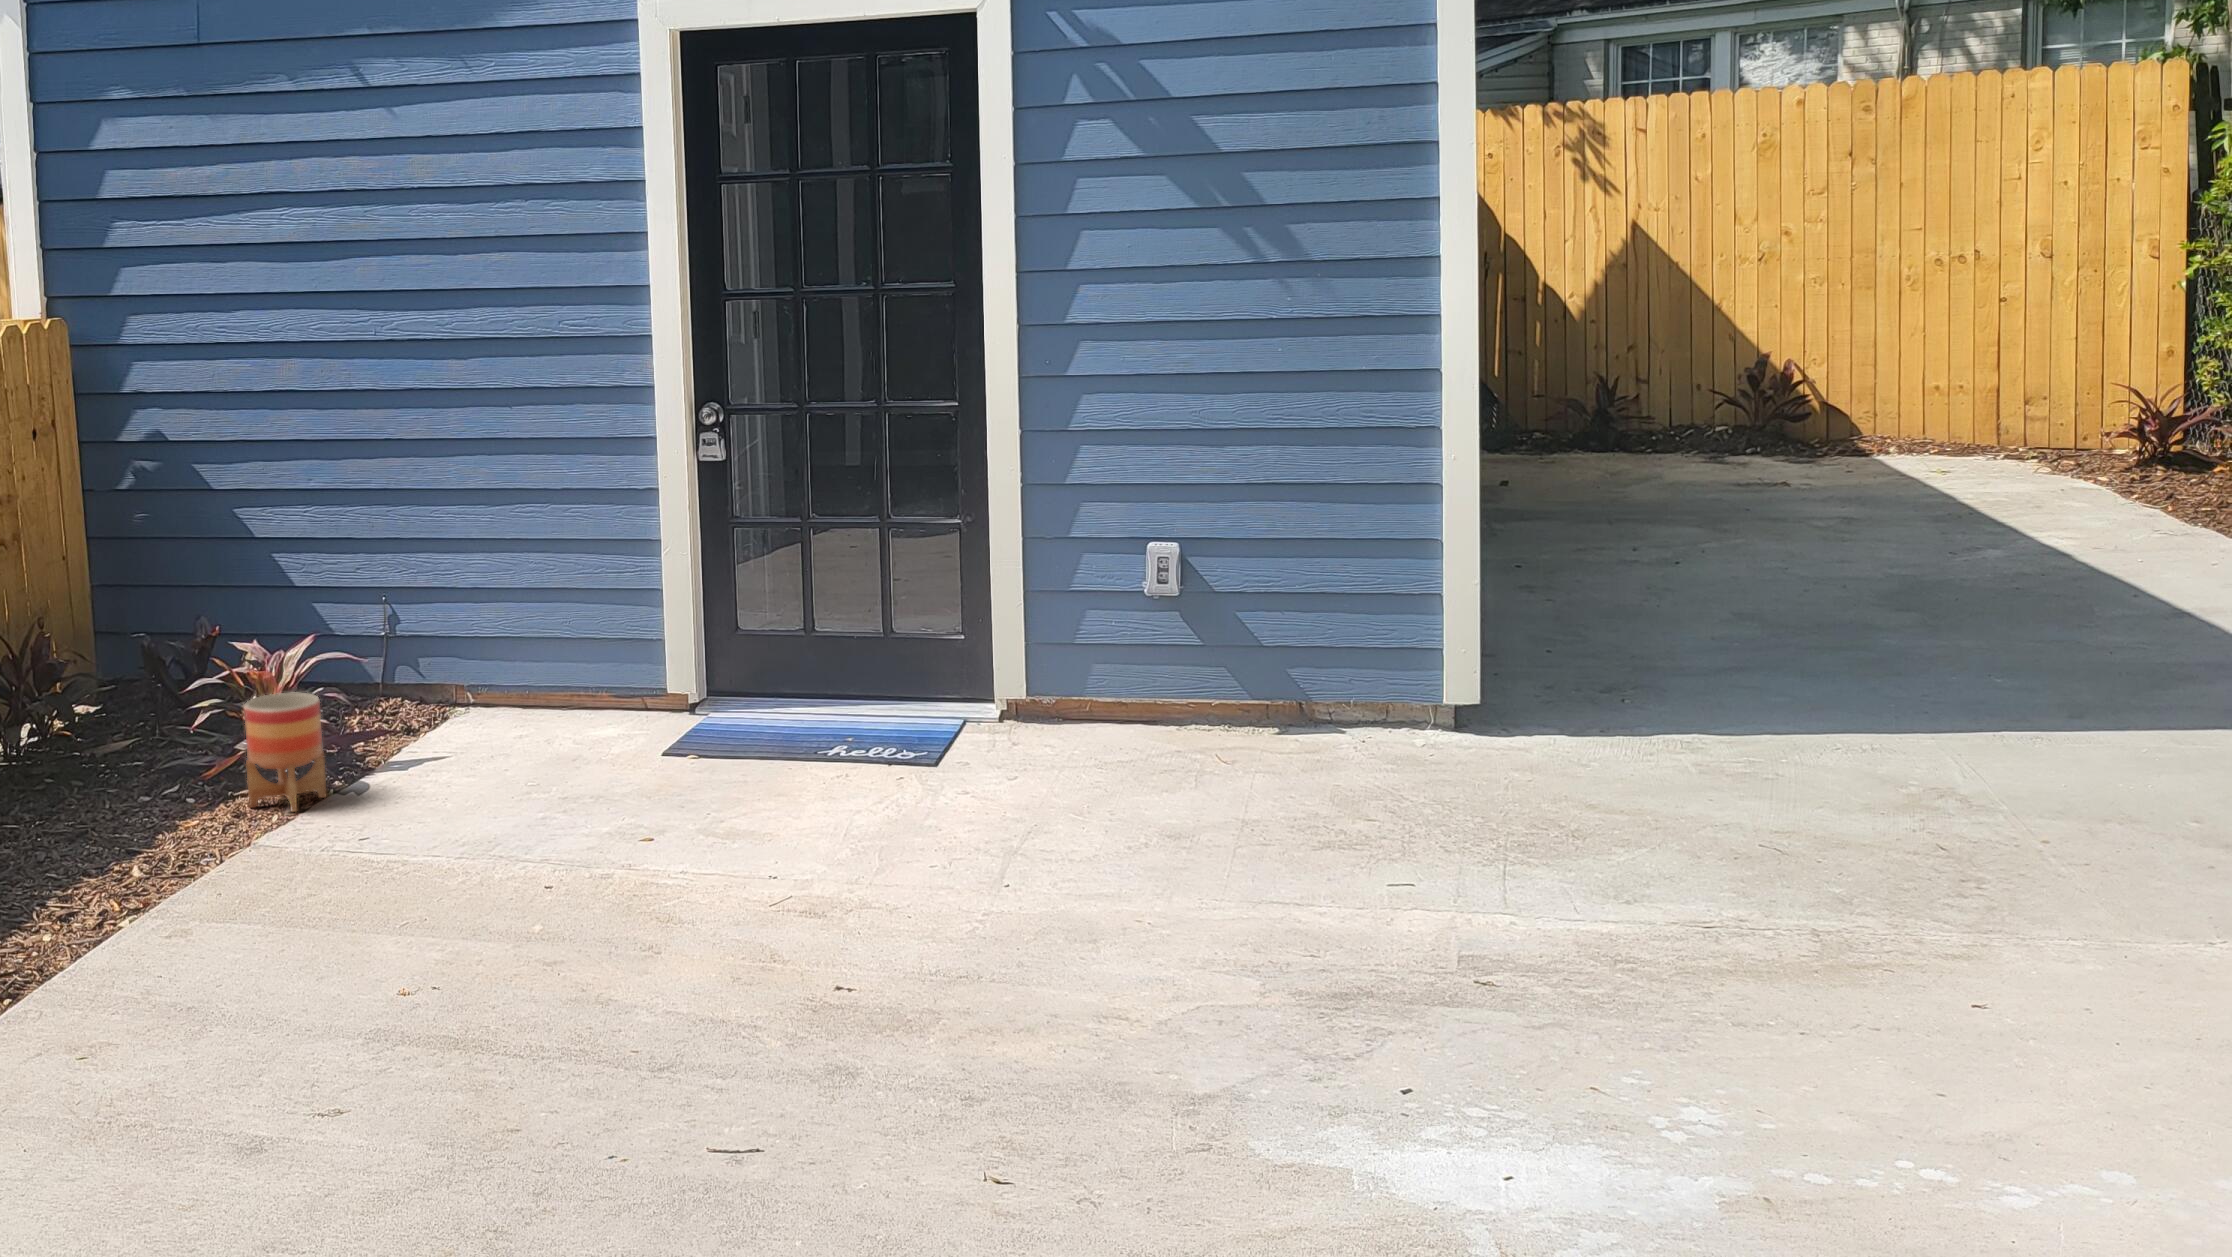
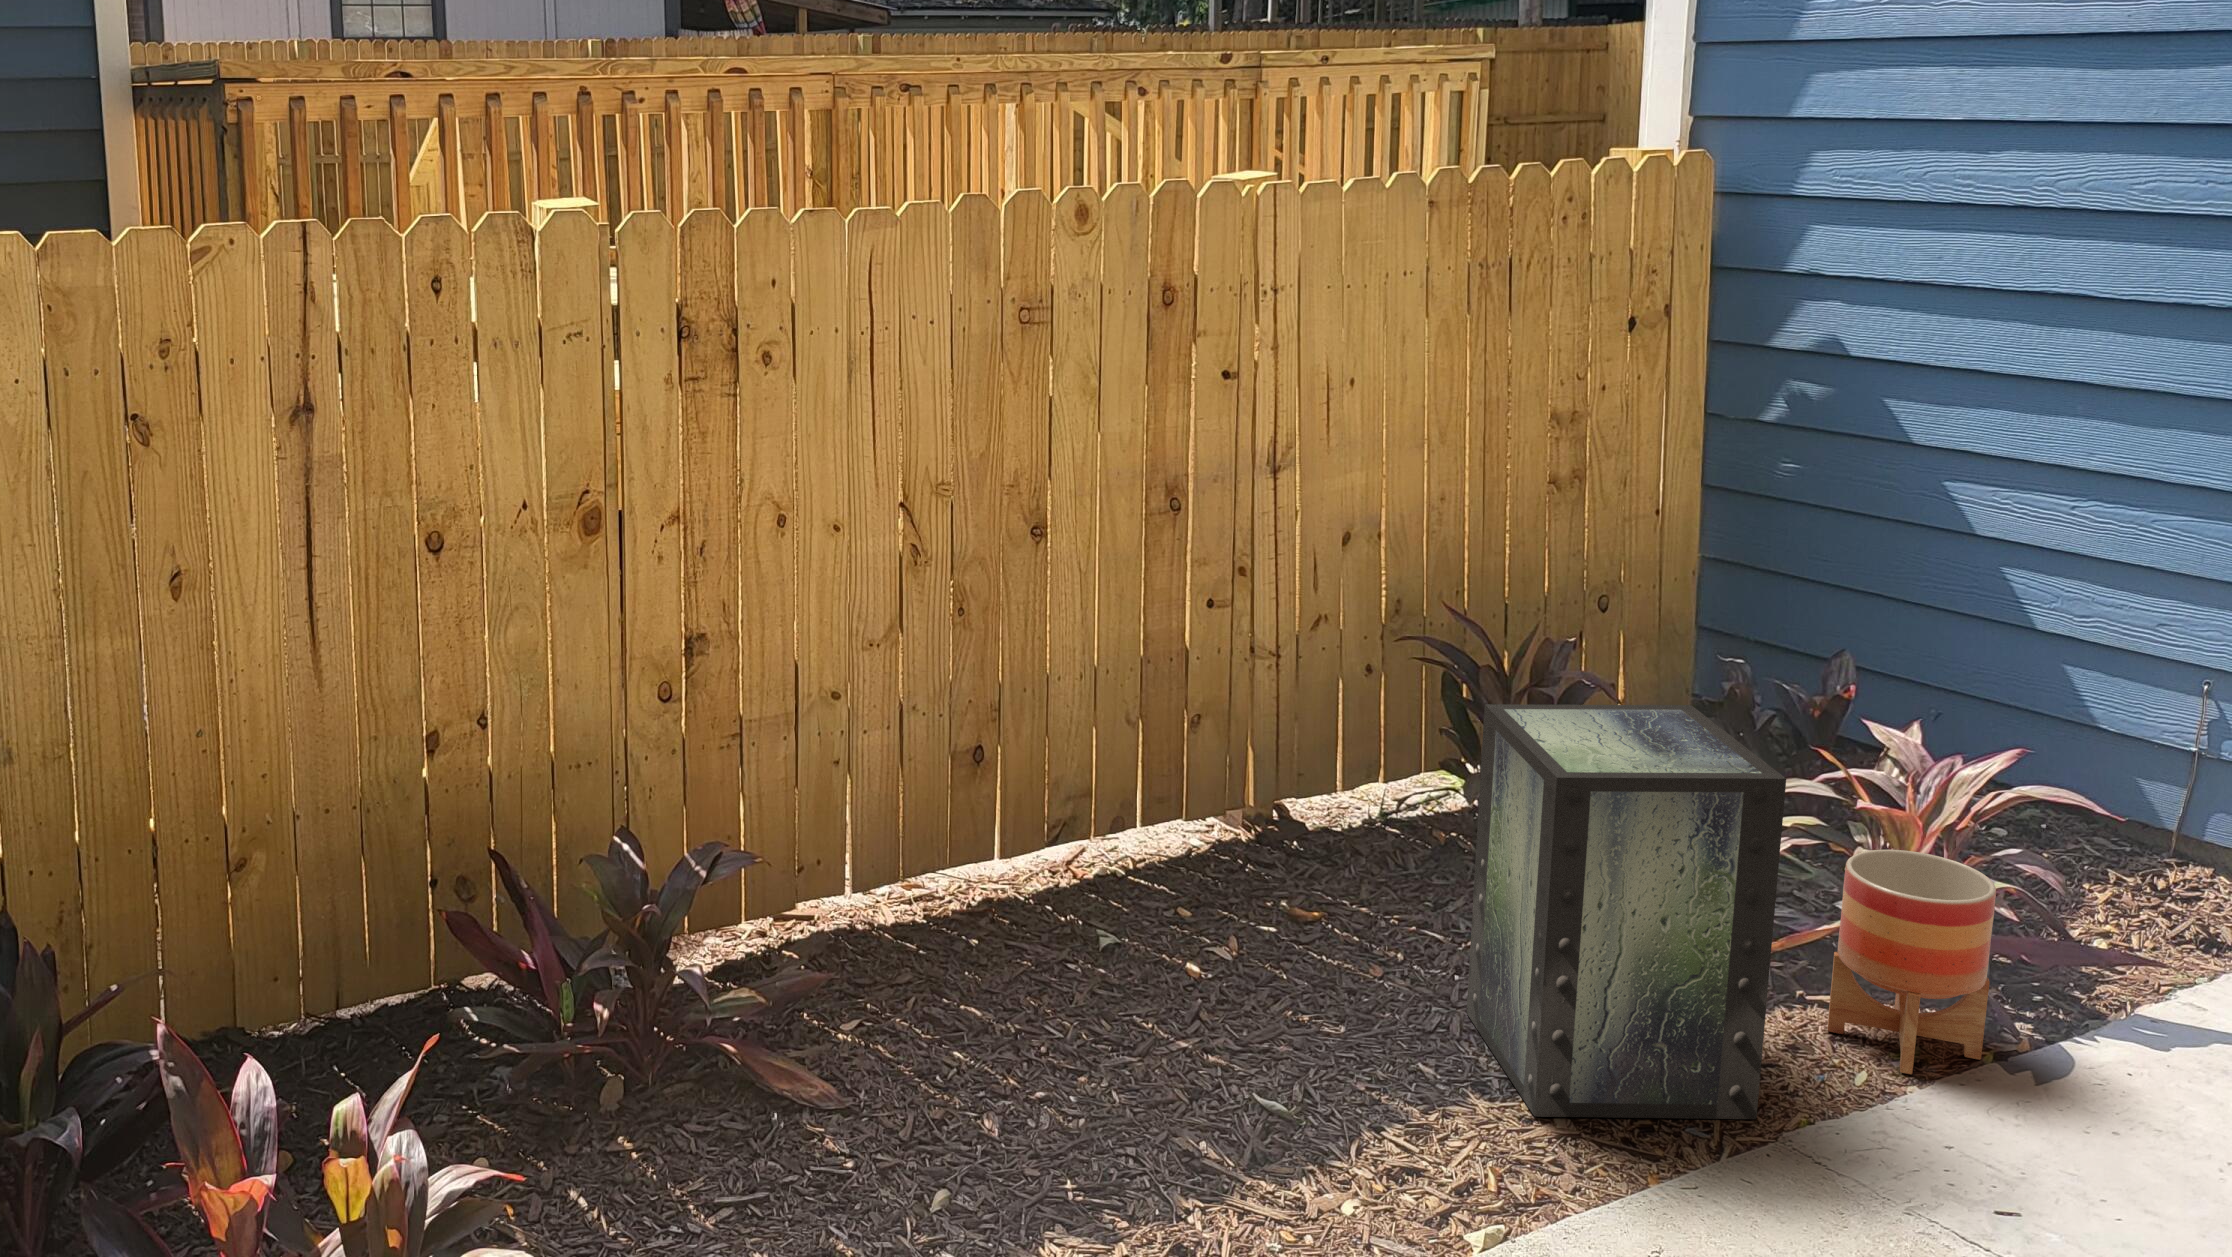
storage box: none [37,631,231,882] -> present [1467,704,1786,1119]

